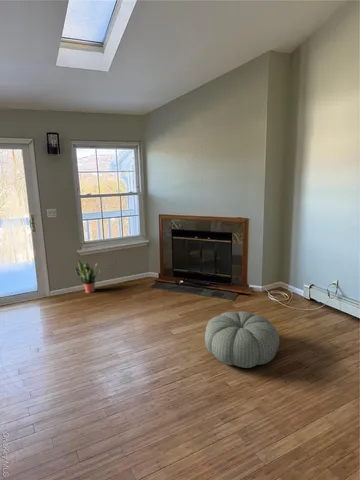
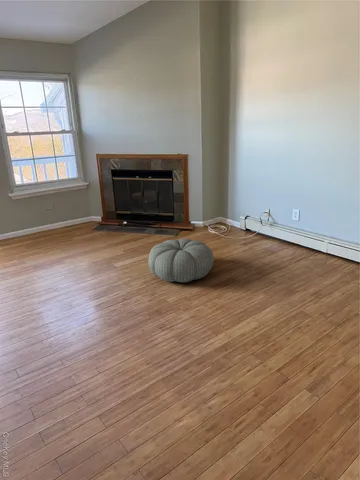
potted plant: present [76,260,100,293] -> none [10,204,37,239]

